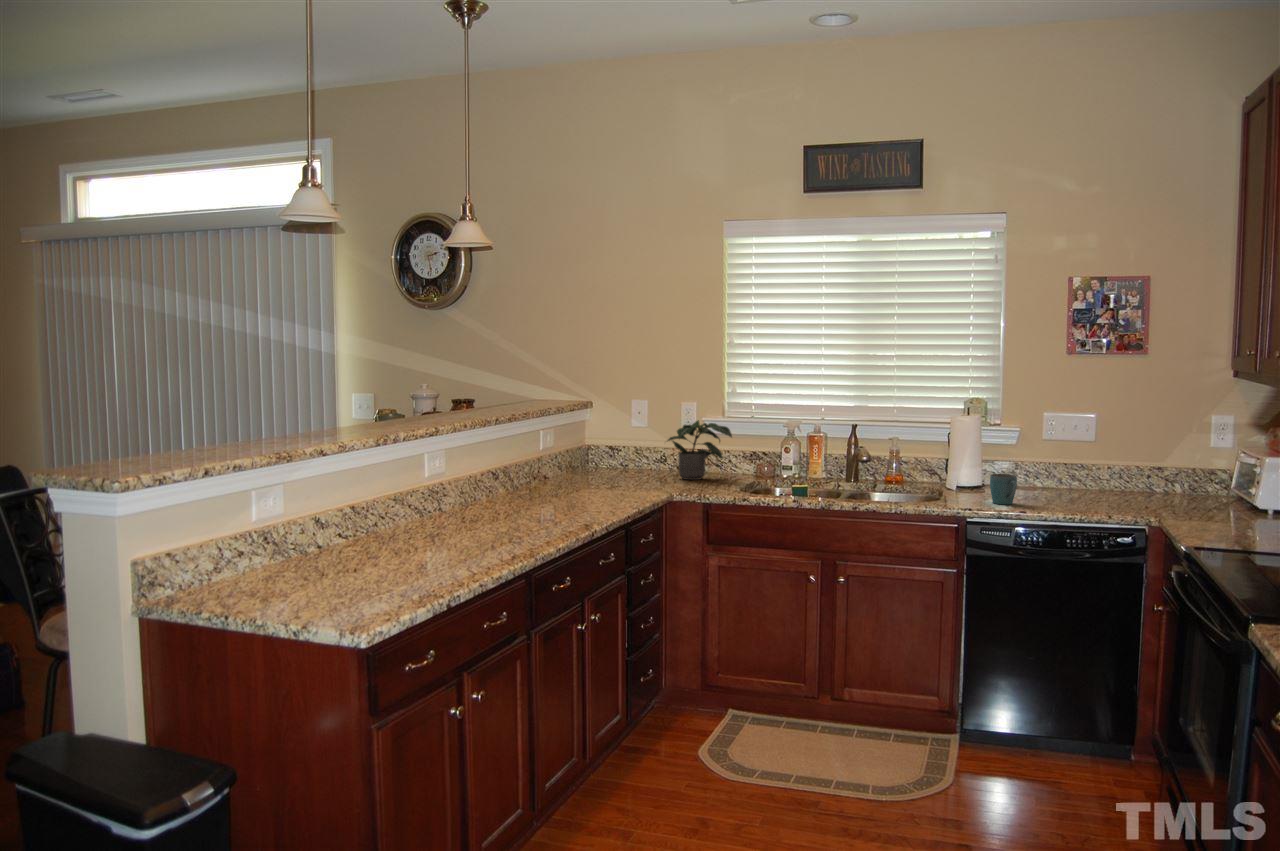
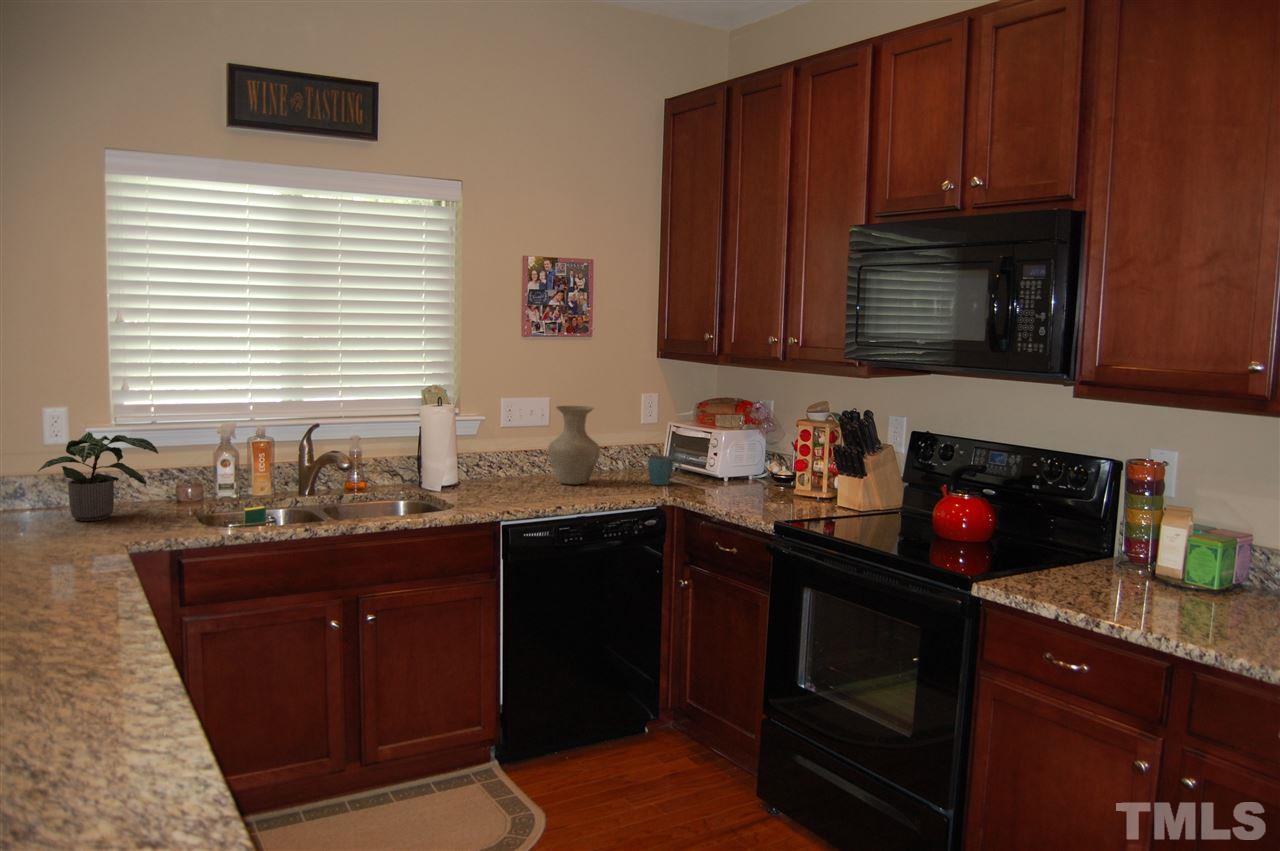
vase: none [1065,423,1121,501] -> present [548,406,600,484]
mug: present [990,474,1017,505] -> present [648,455,681,485]

